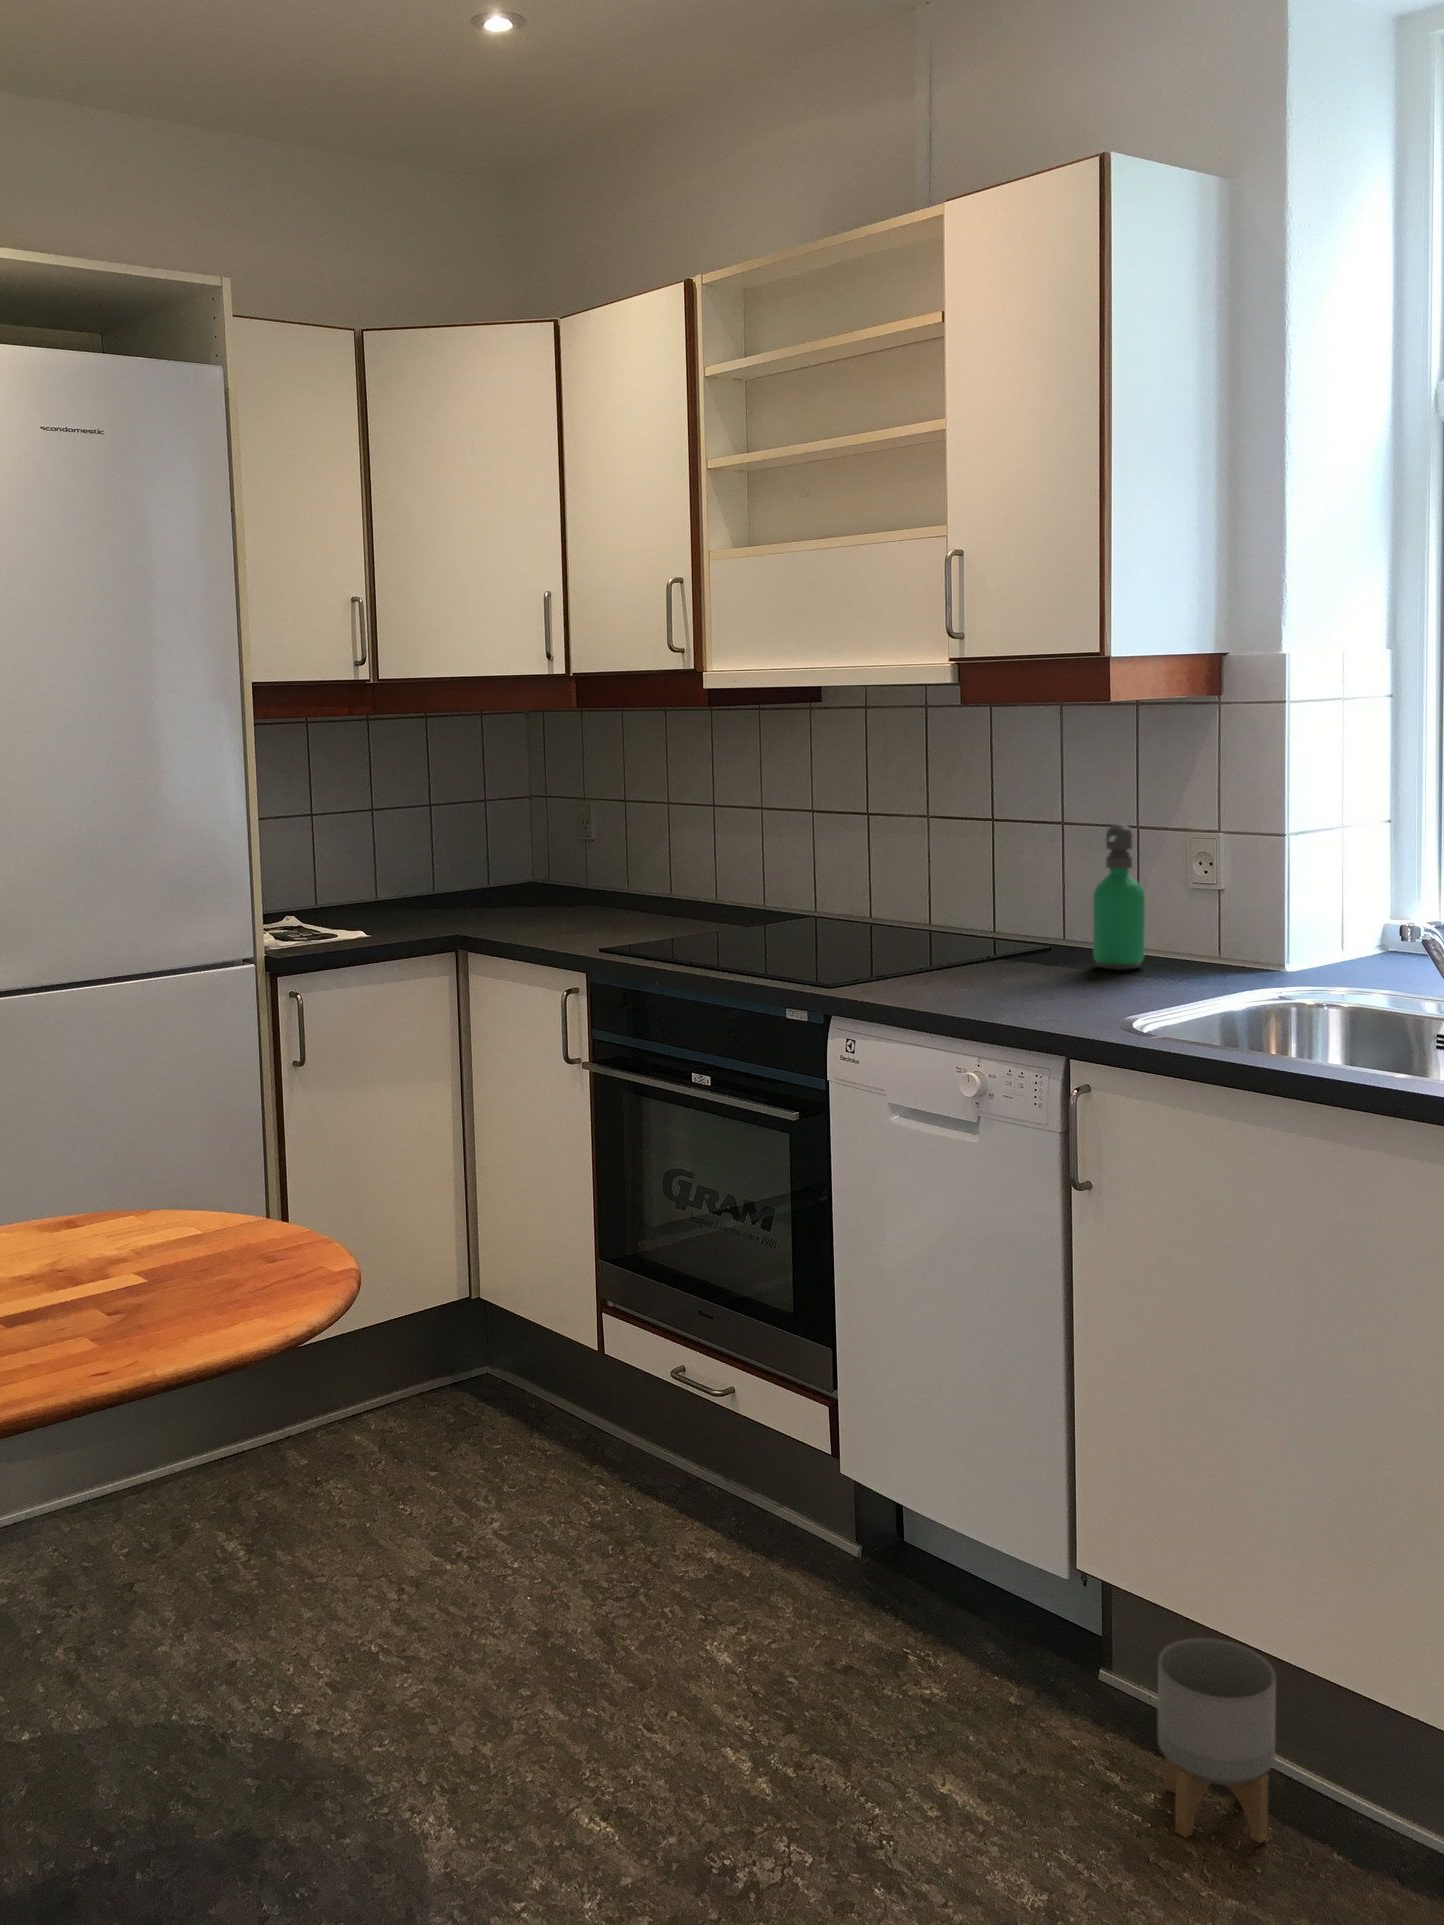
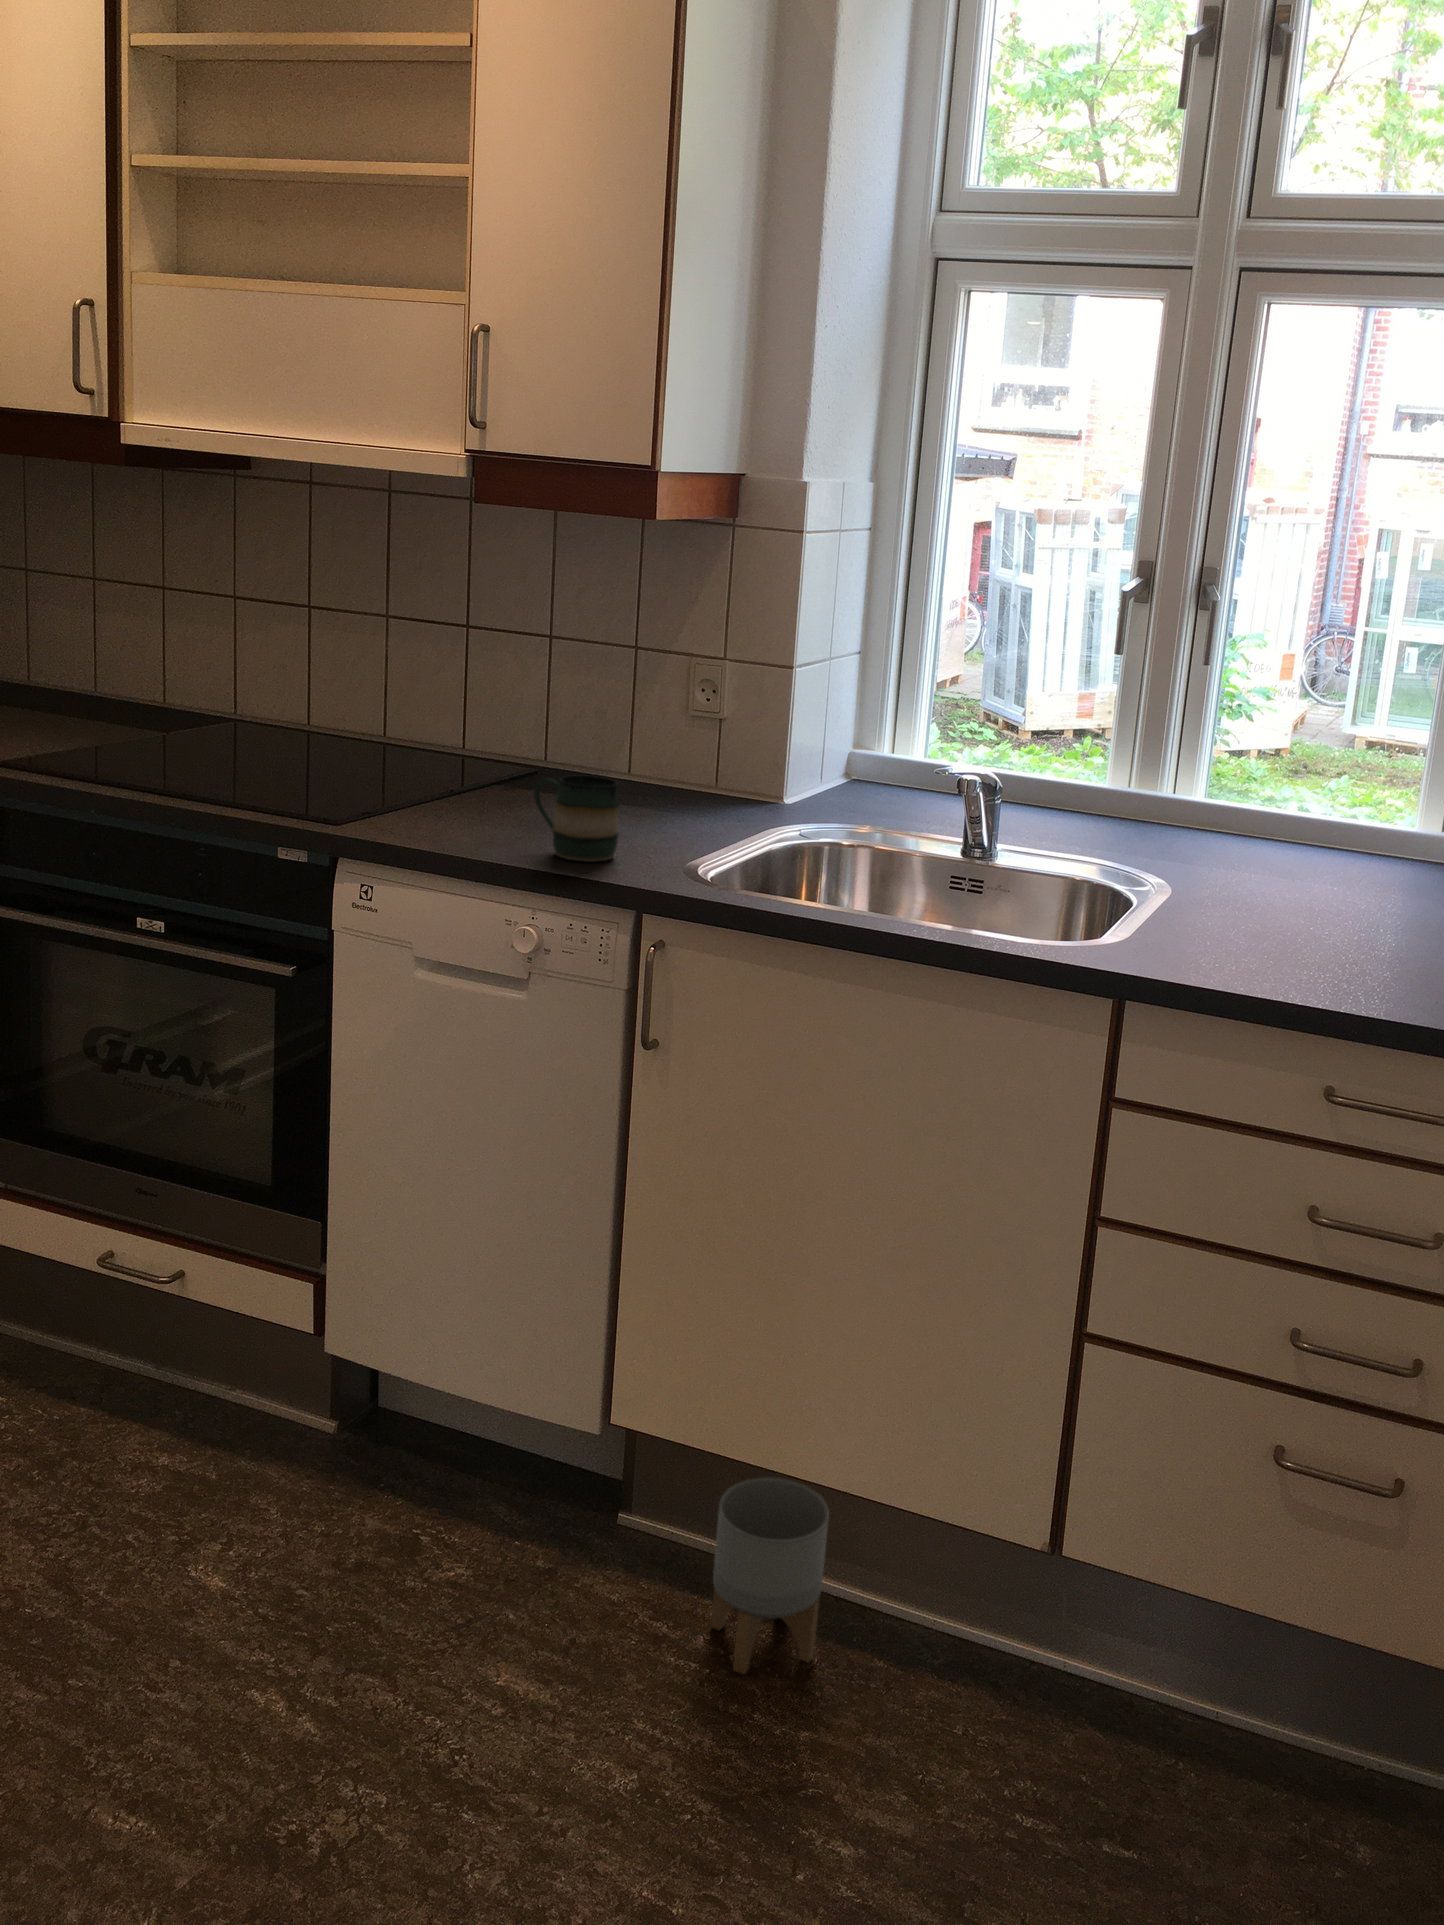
soap dispenser: present [1093,824,1145,970] -> none [595,646,651,800]
mug: none [996,938,1071,1016] -> present [534,776,619,862]

